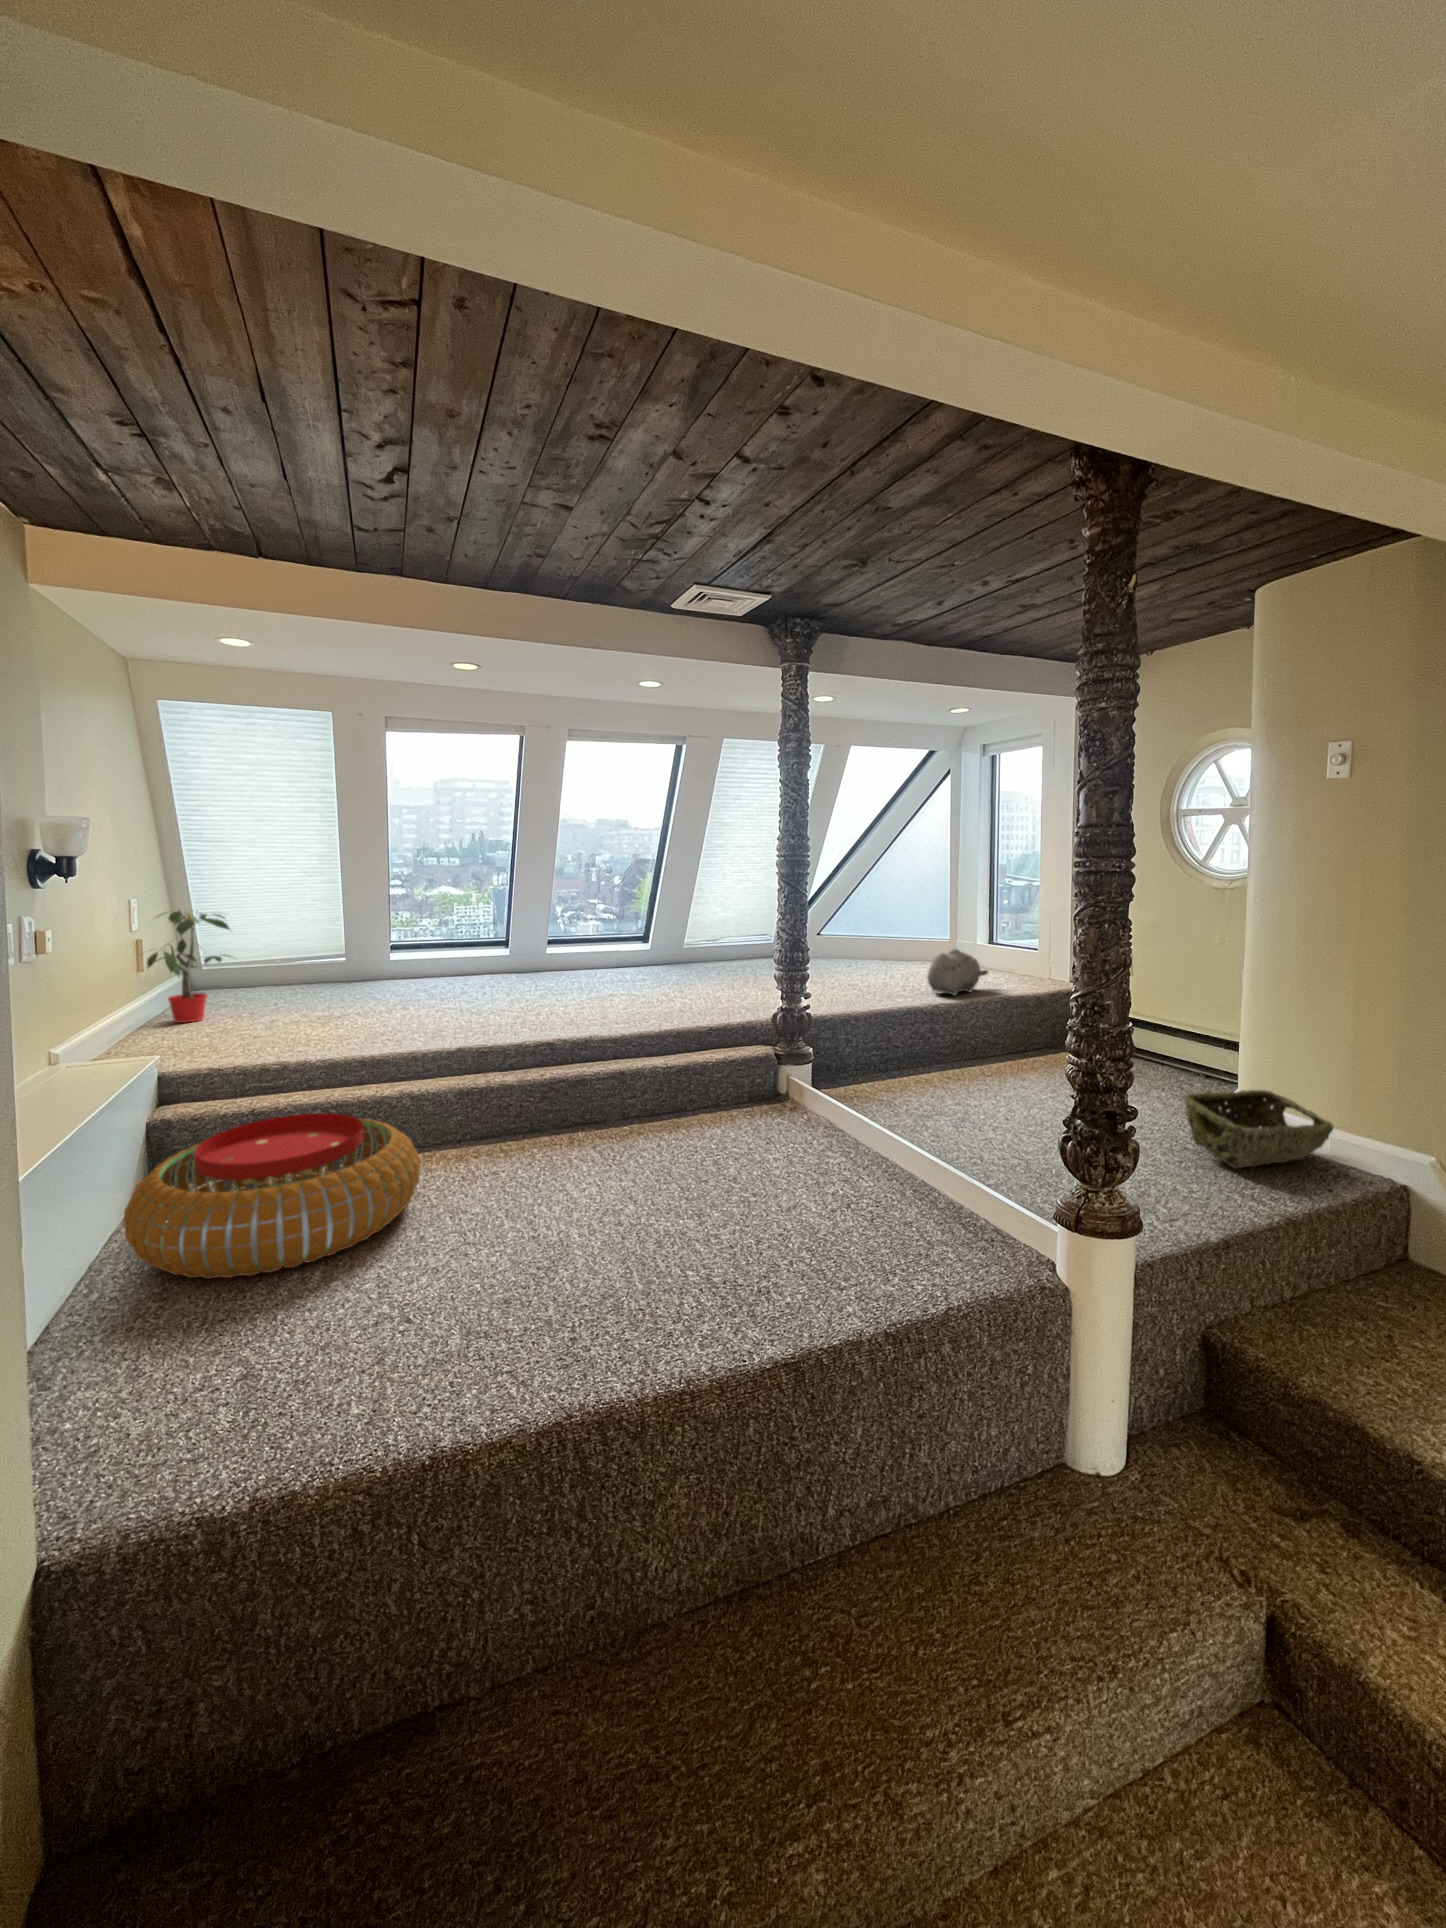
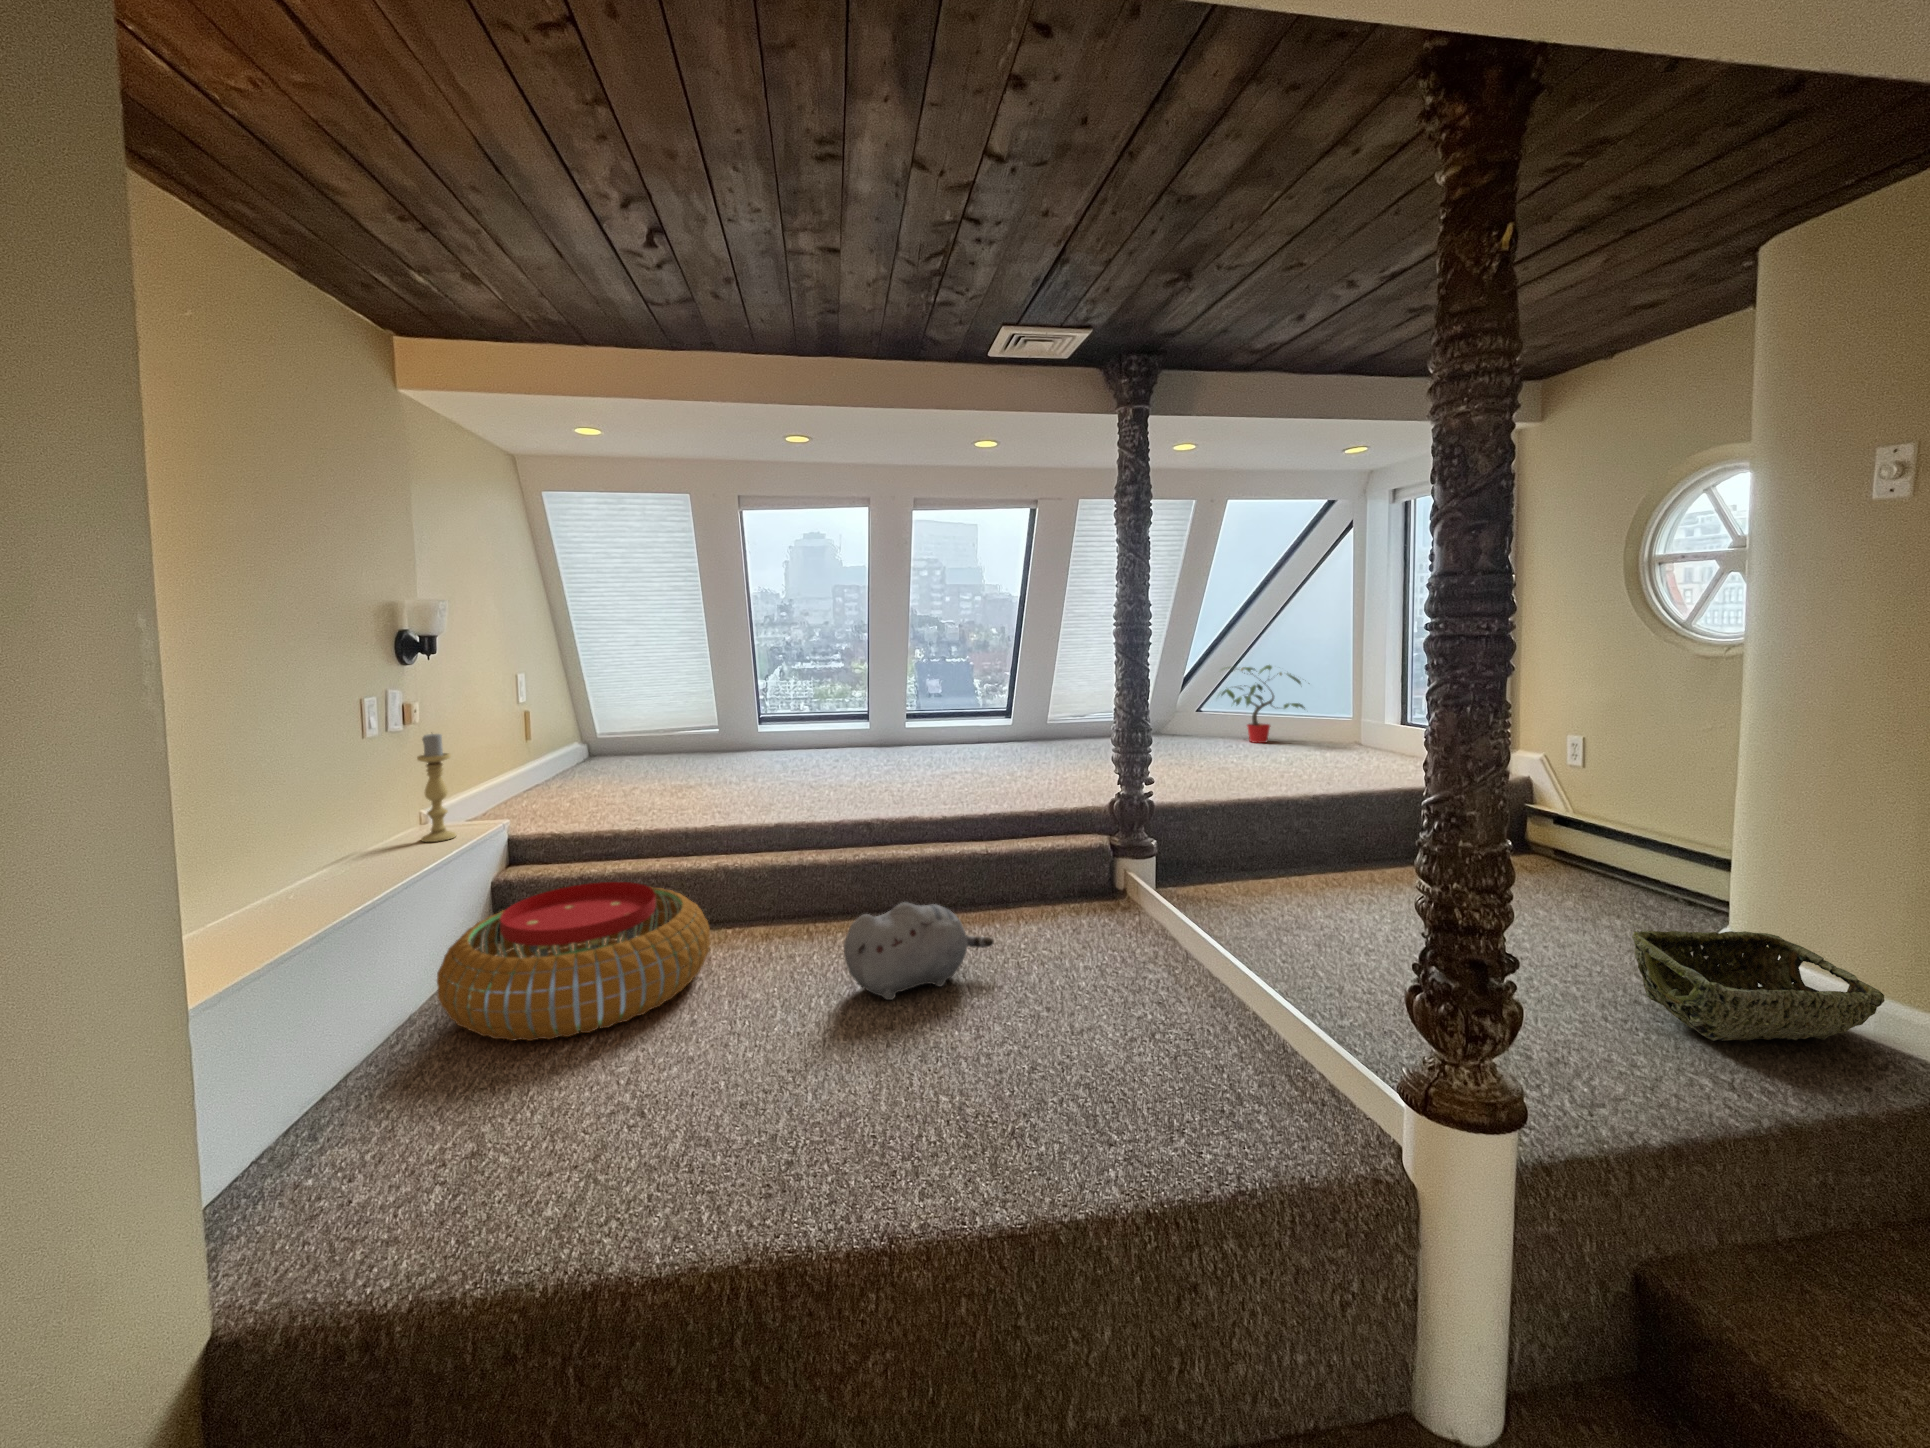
potted plant: present [147,910,235,1023] -> present [1221,665,1305,743]
plush toy: present [927,949,988,995] -> present [844,902,994,1000]
candle holder: none [58,963,105,1085] -> present [417,734,456,842]

